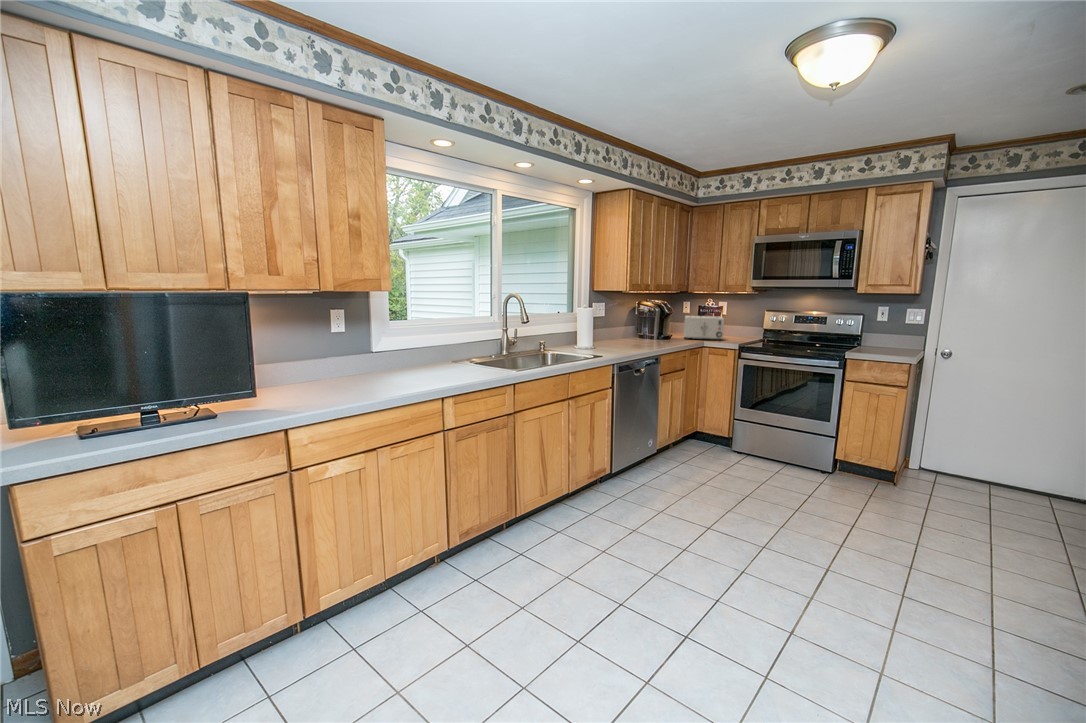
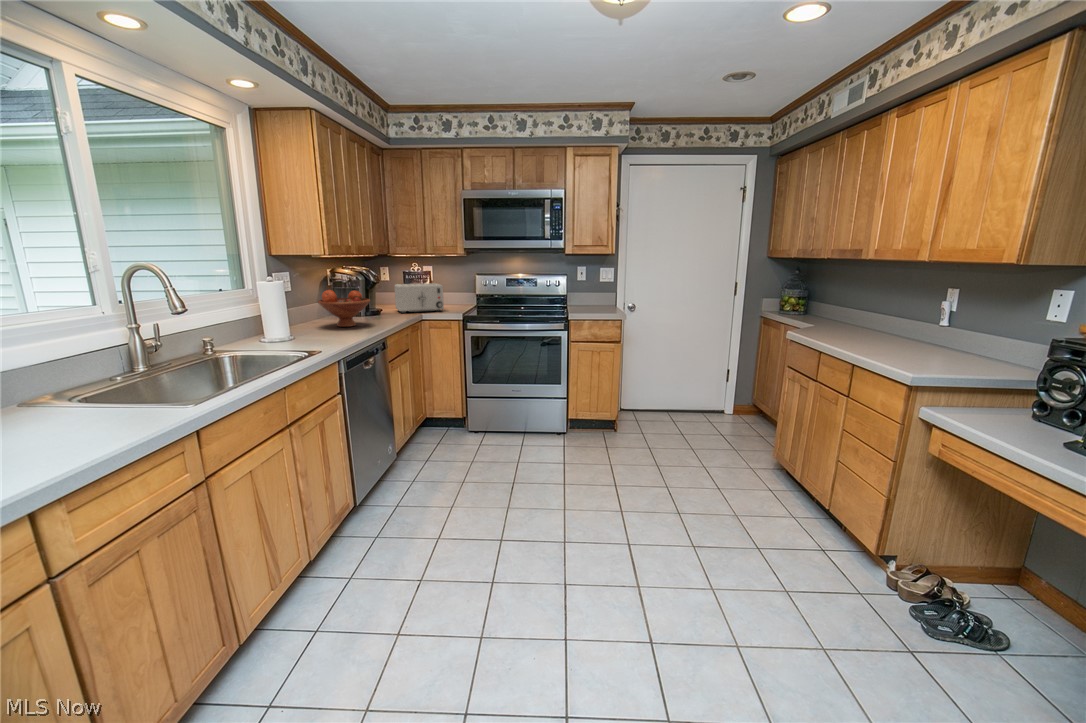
fruit bowl: none [618,316,655,344] -> present [318,290,370,327]

